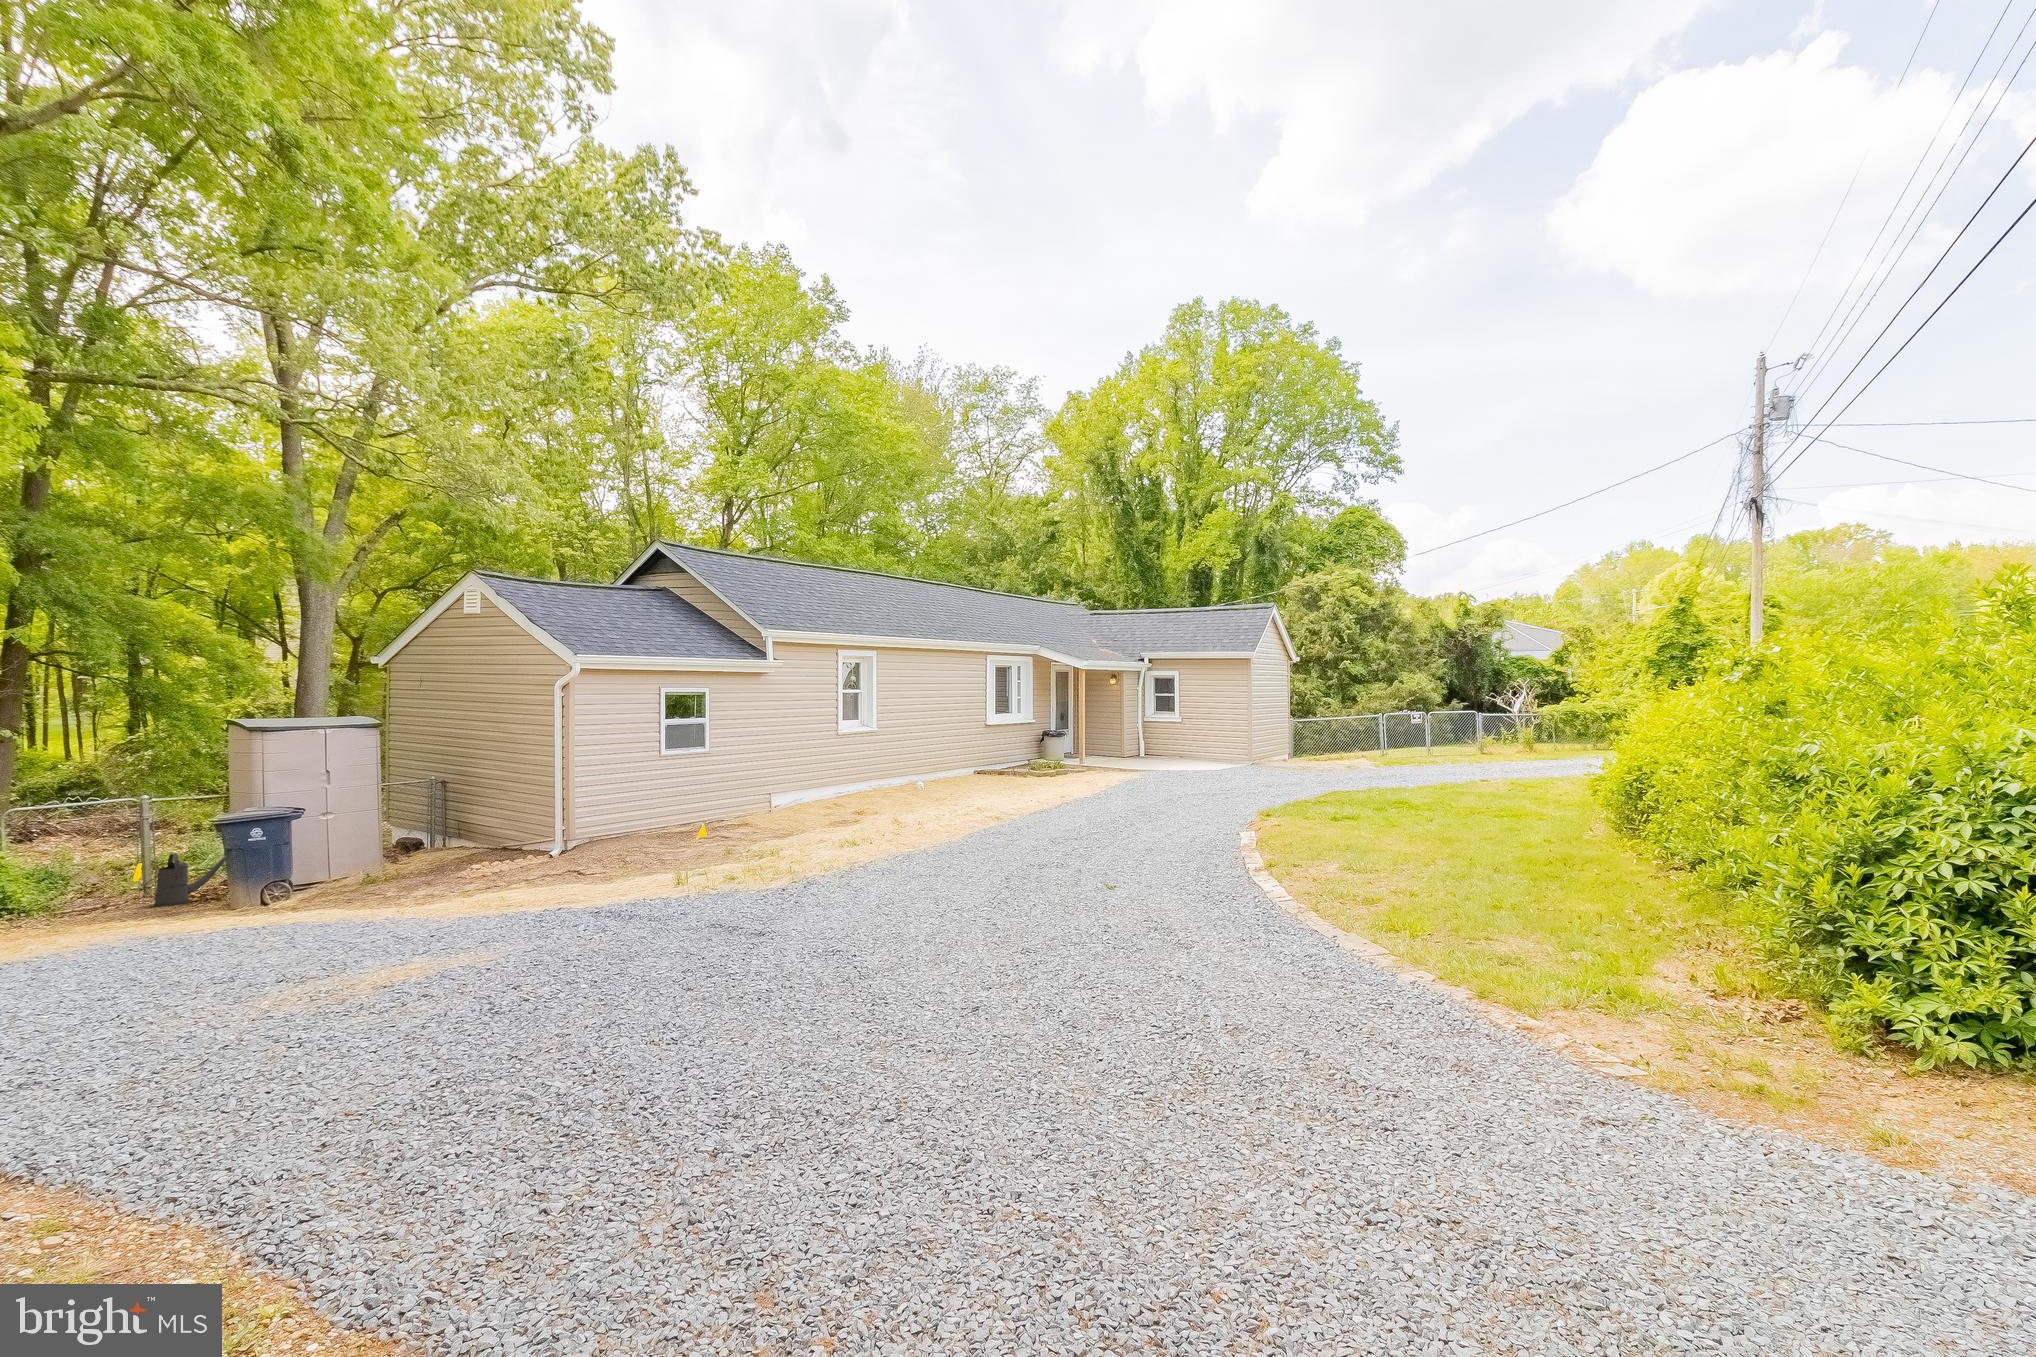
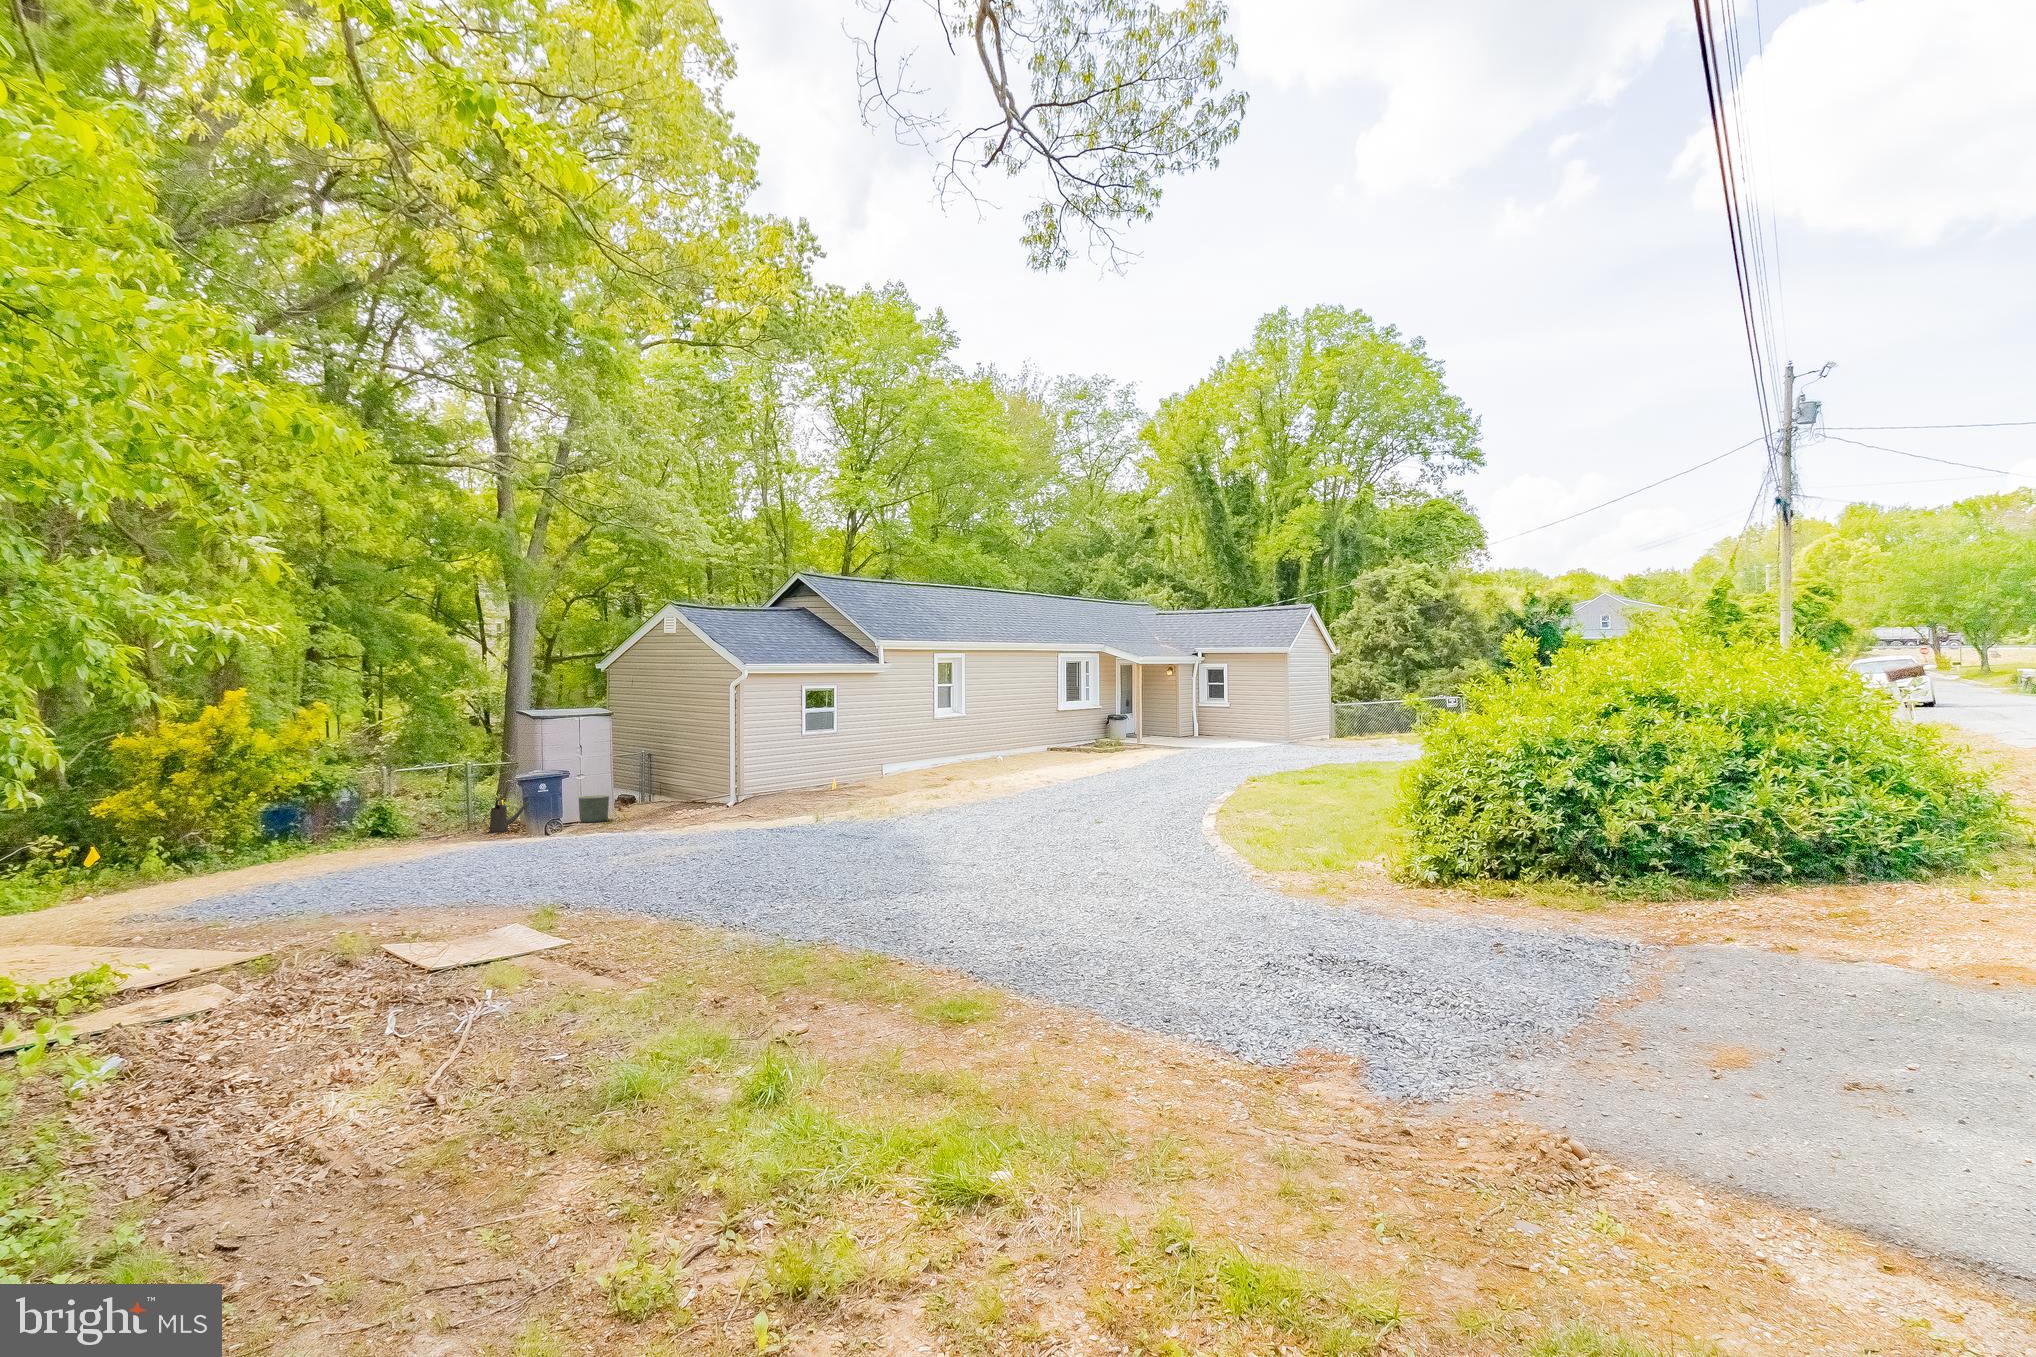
planter: none [318,842,368,883] -> present [579,795,609,823]

